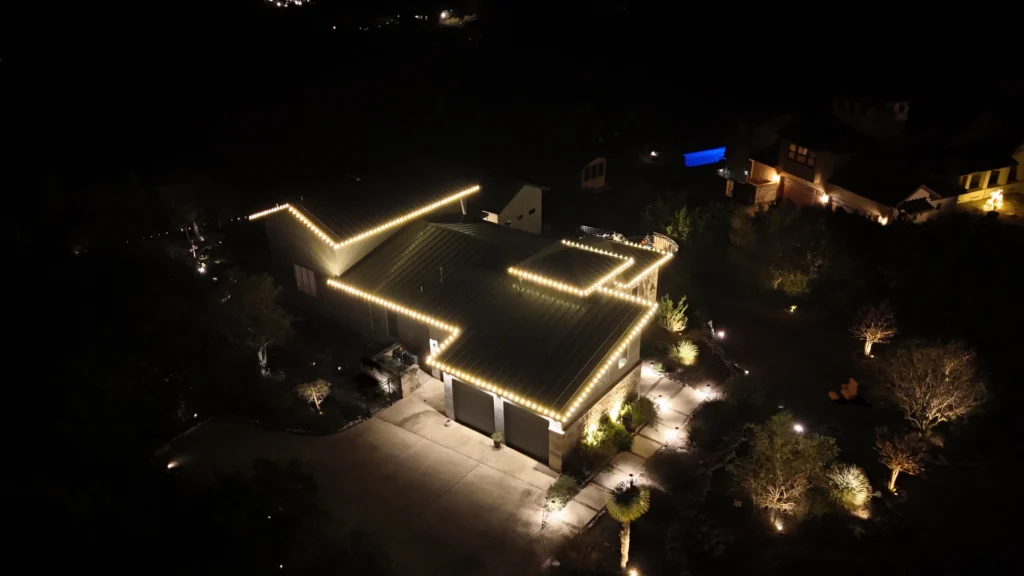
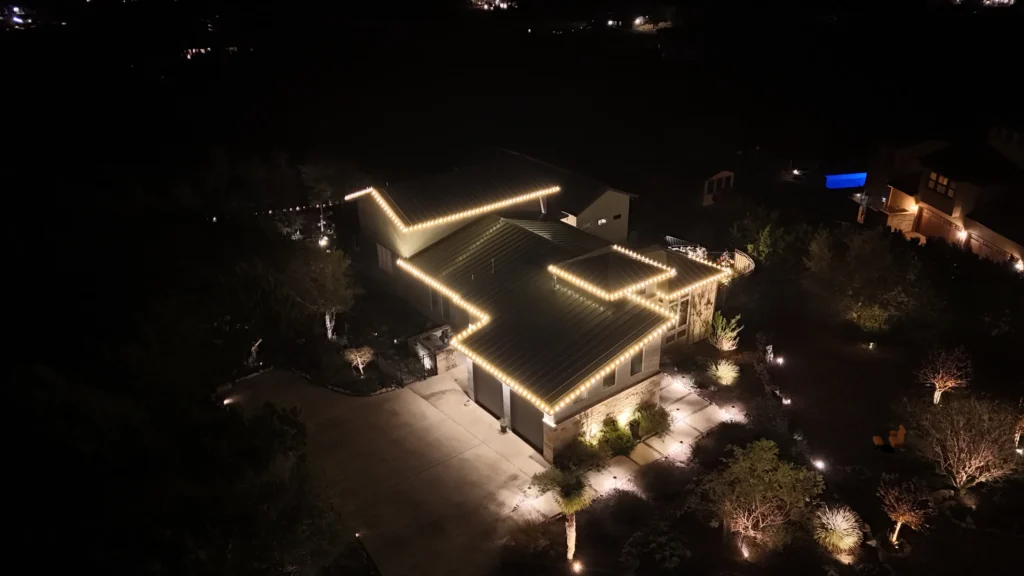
bench: present [353,357,383,396] -> none [397,332,424,370]

